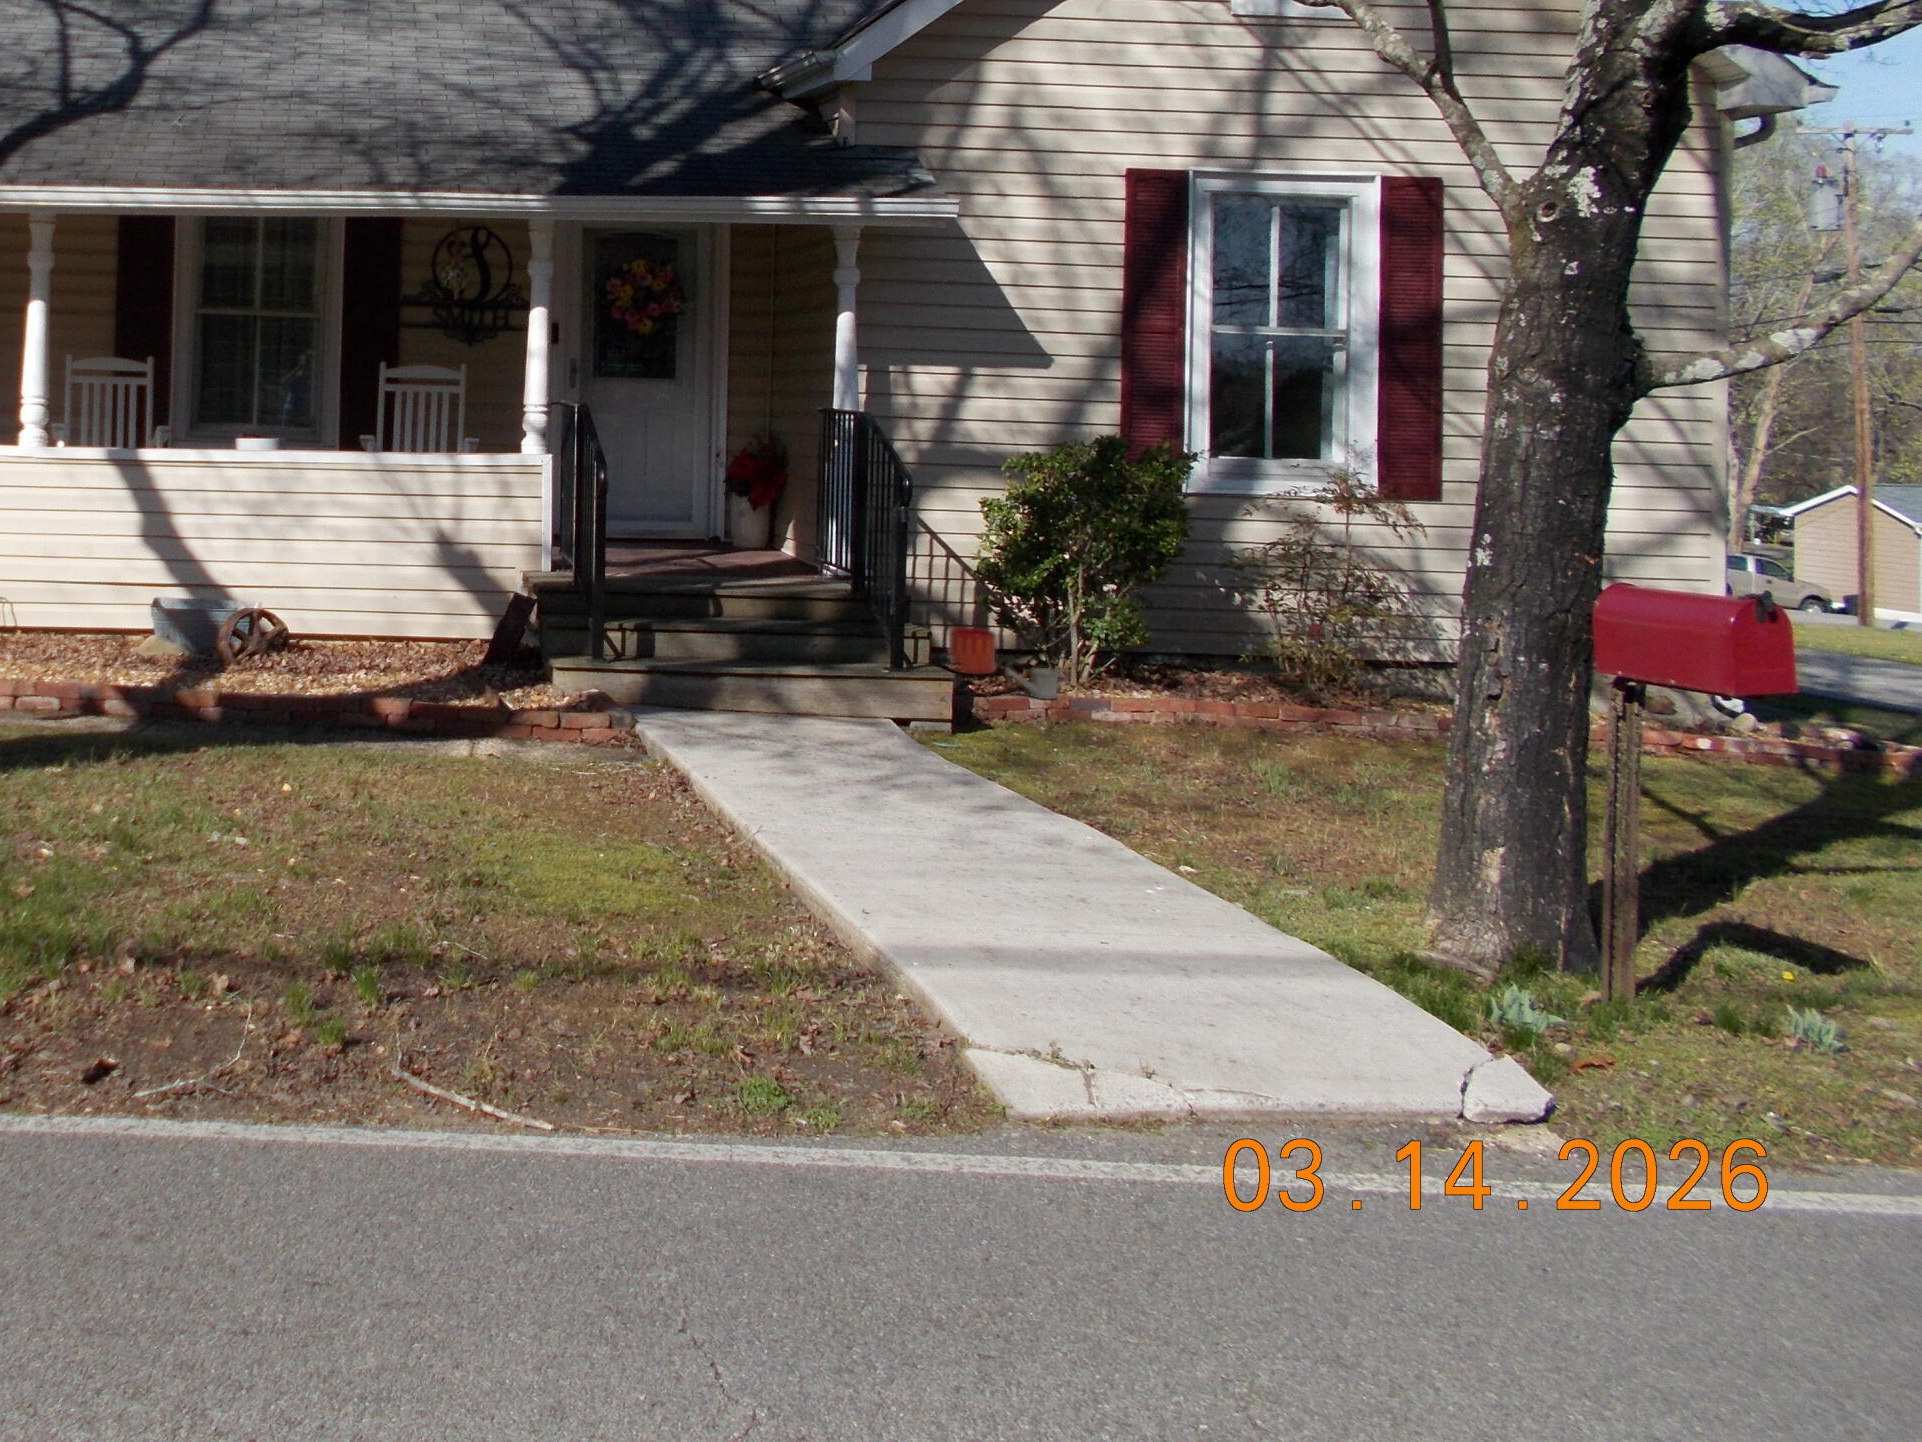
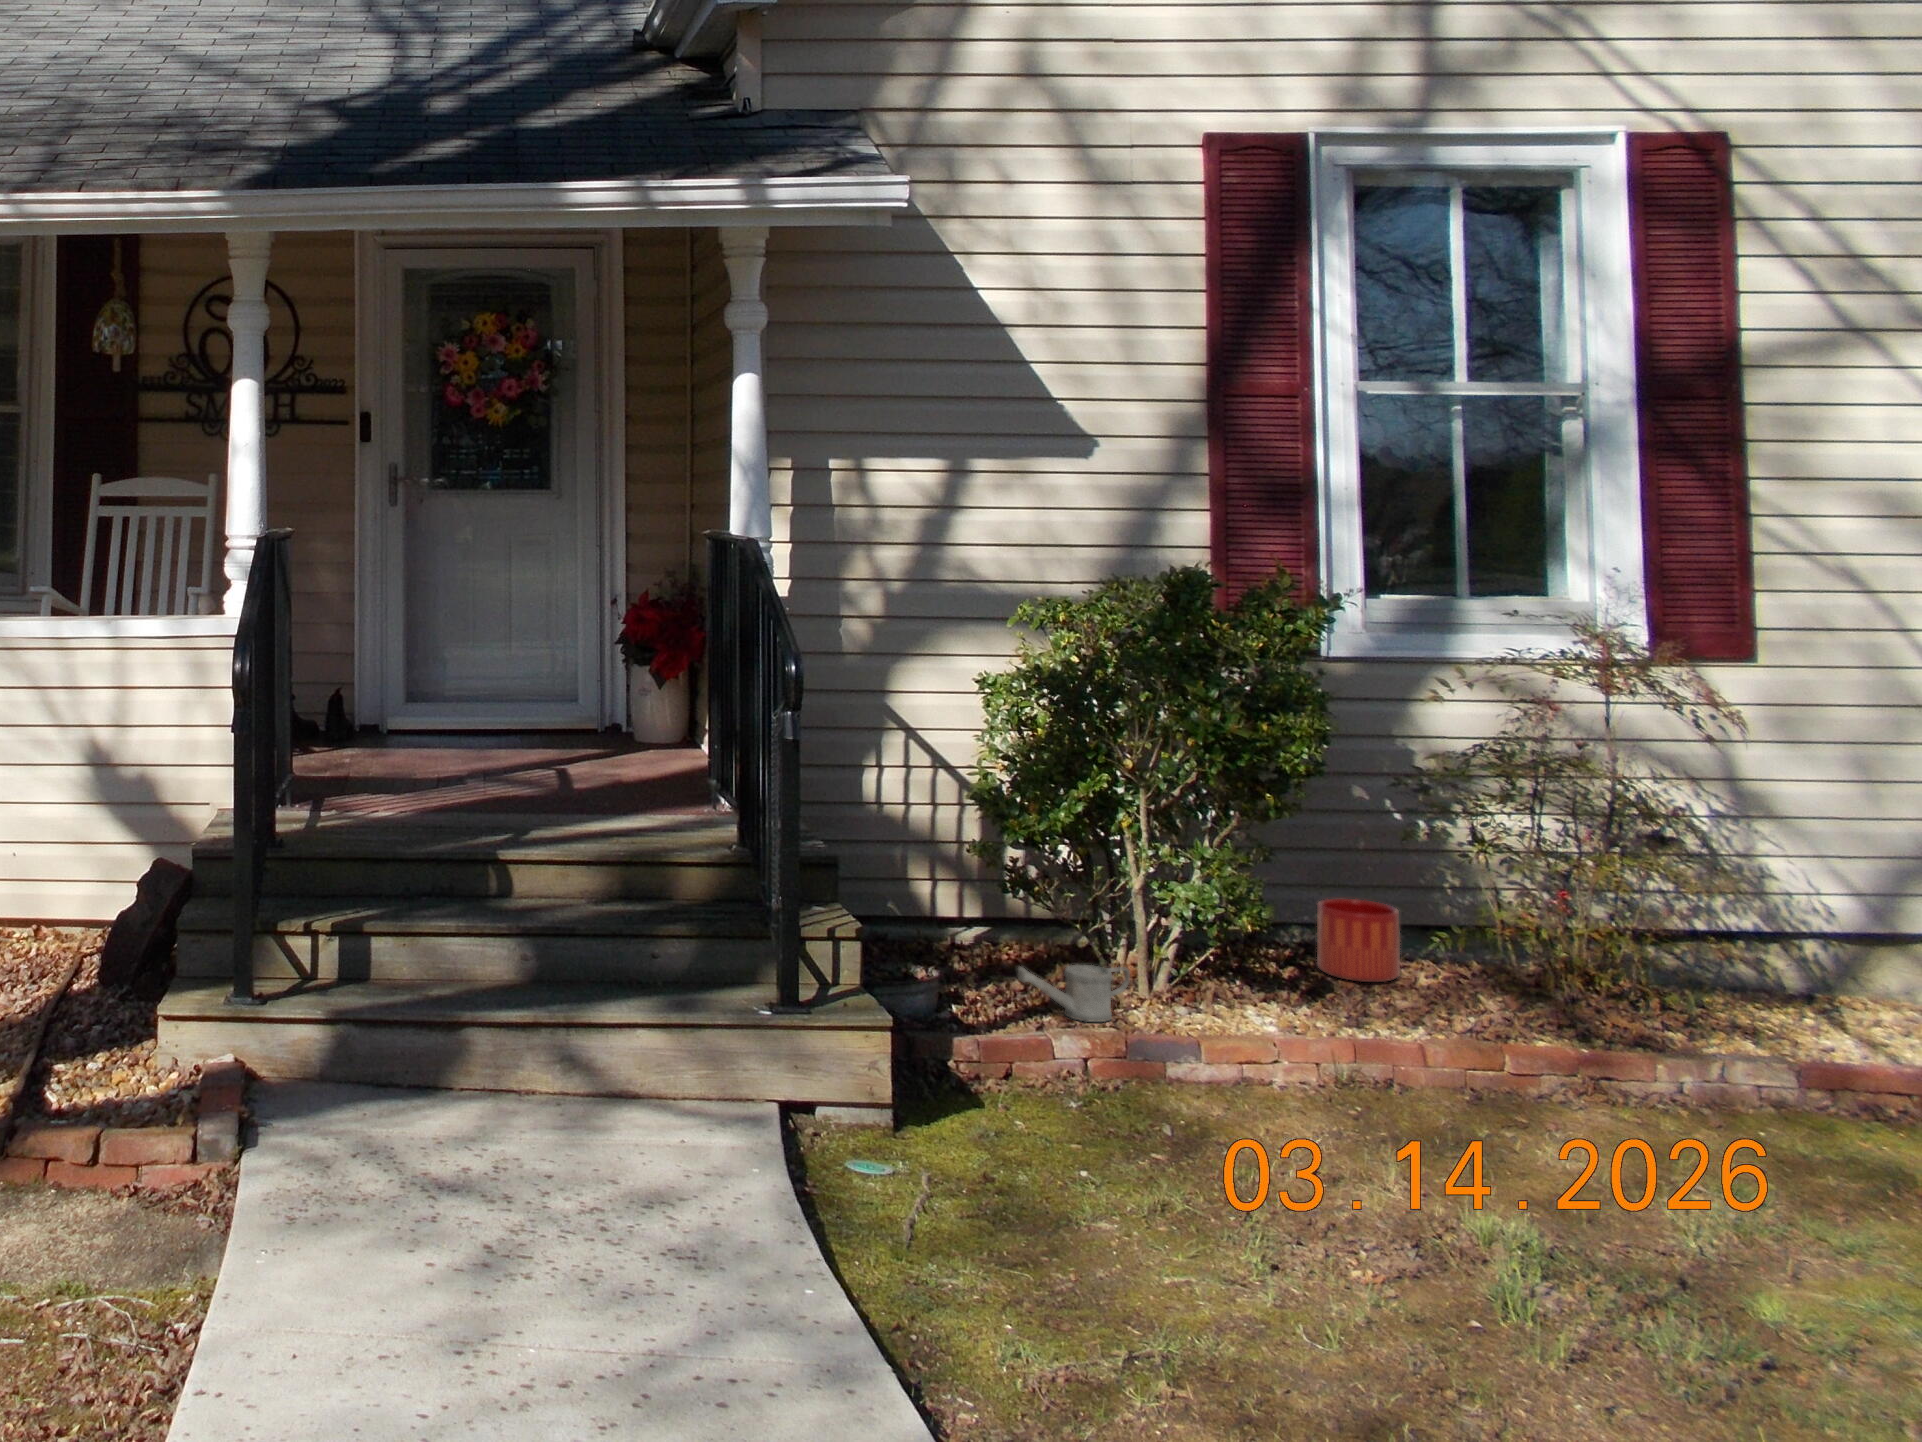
planter: present [948,627,996,674] -> present [1317,899,1400,982]

